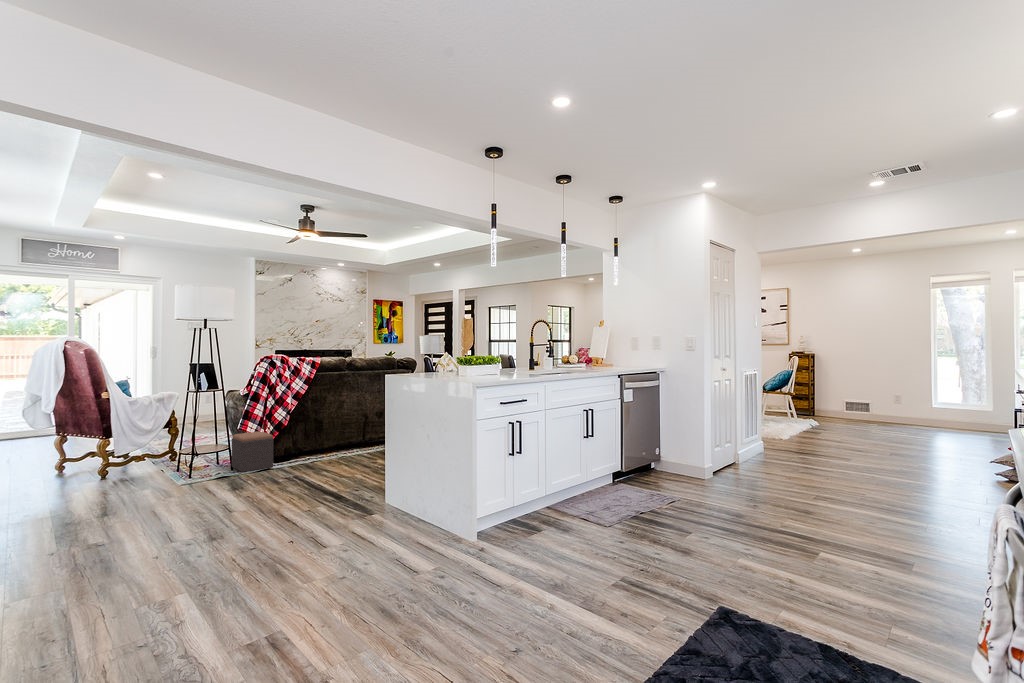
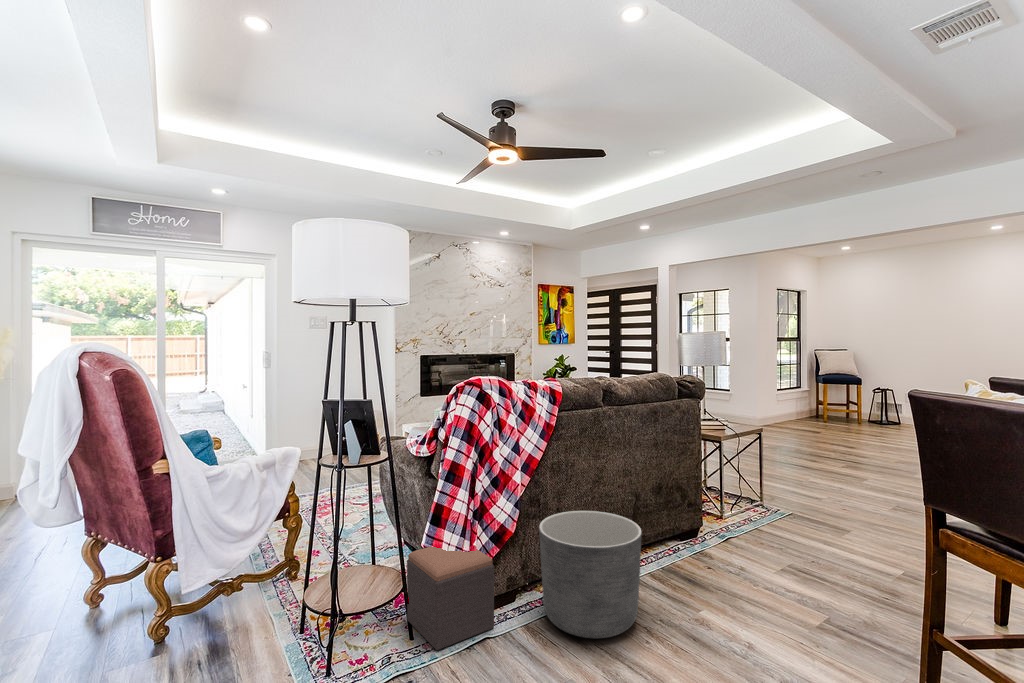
planter: none [297,418,346,466] -> present [539,511,641,638]

